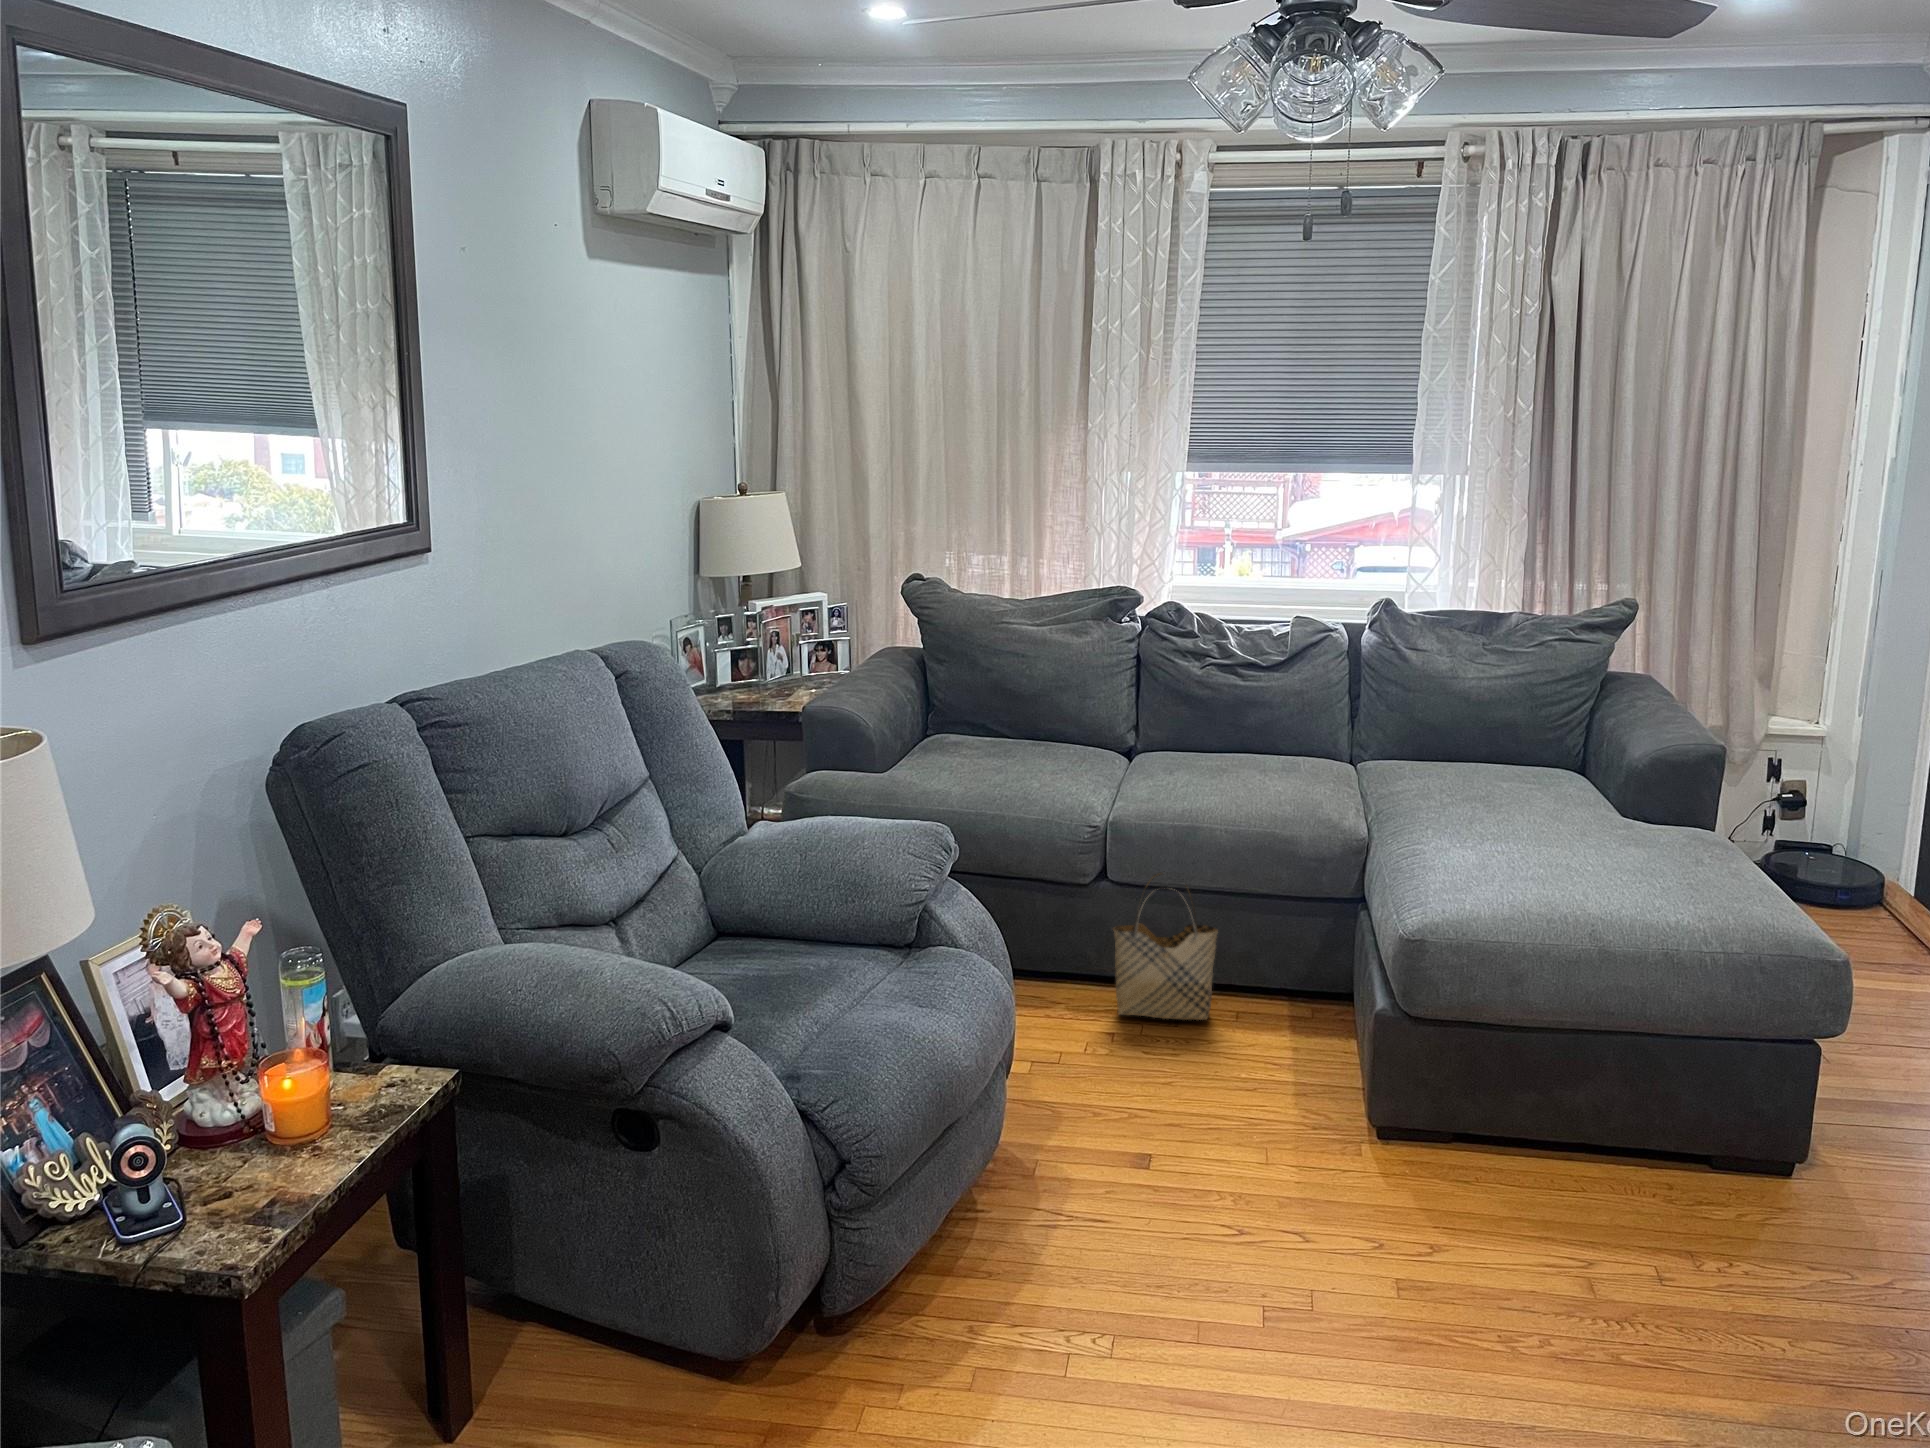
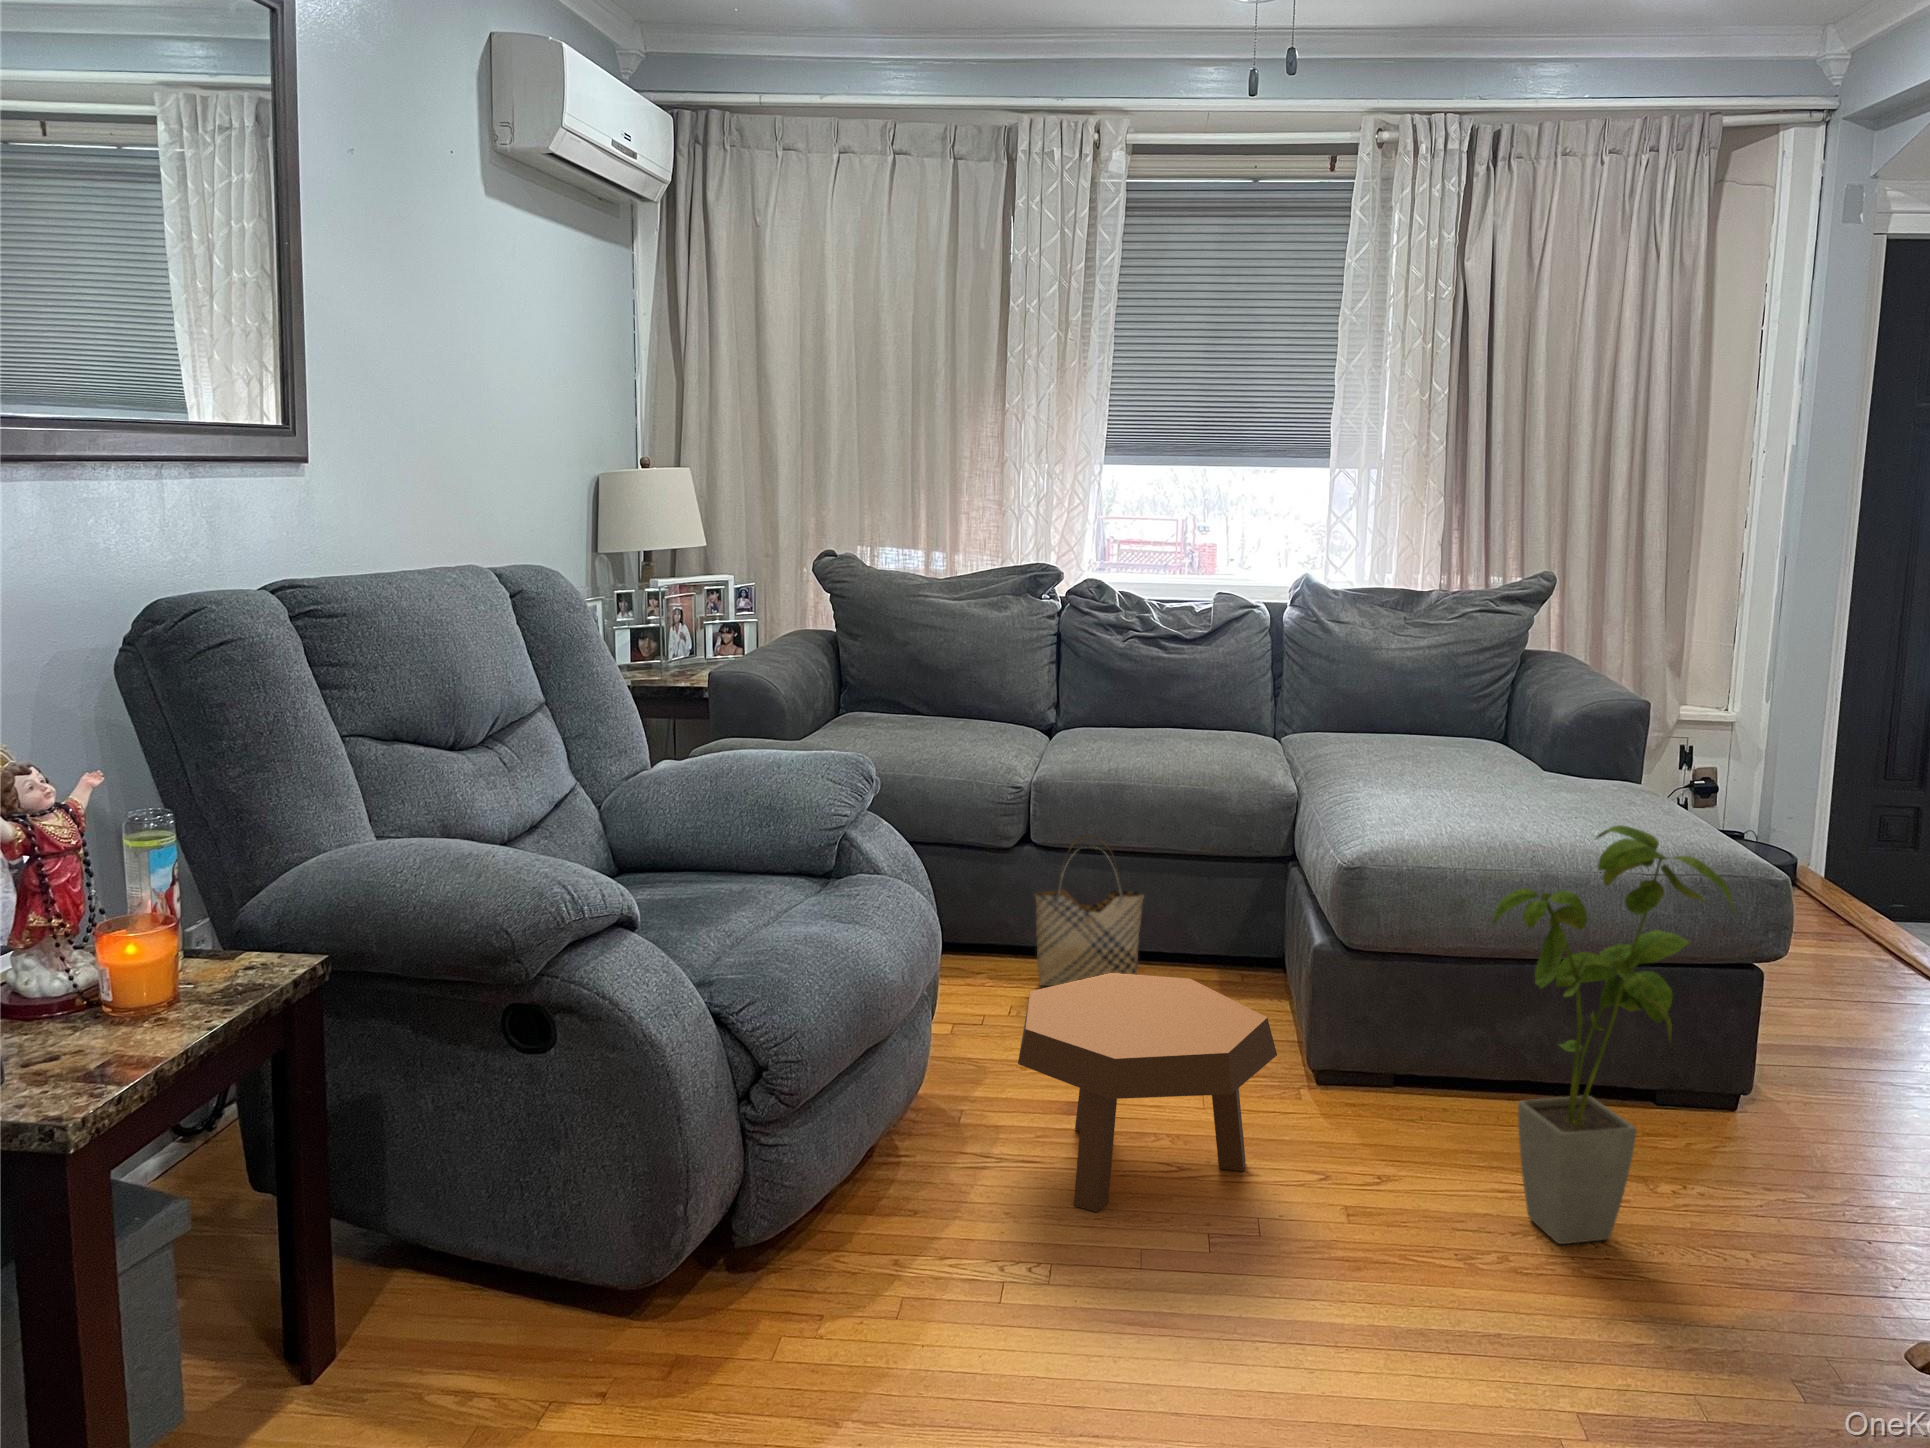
house plant: none [1540,936,1777,1323] -> present [1492,825,1735,1244]
footstool: none [1089,1034,1335,1276] -> present [1018,973,1277,1212]

